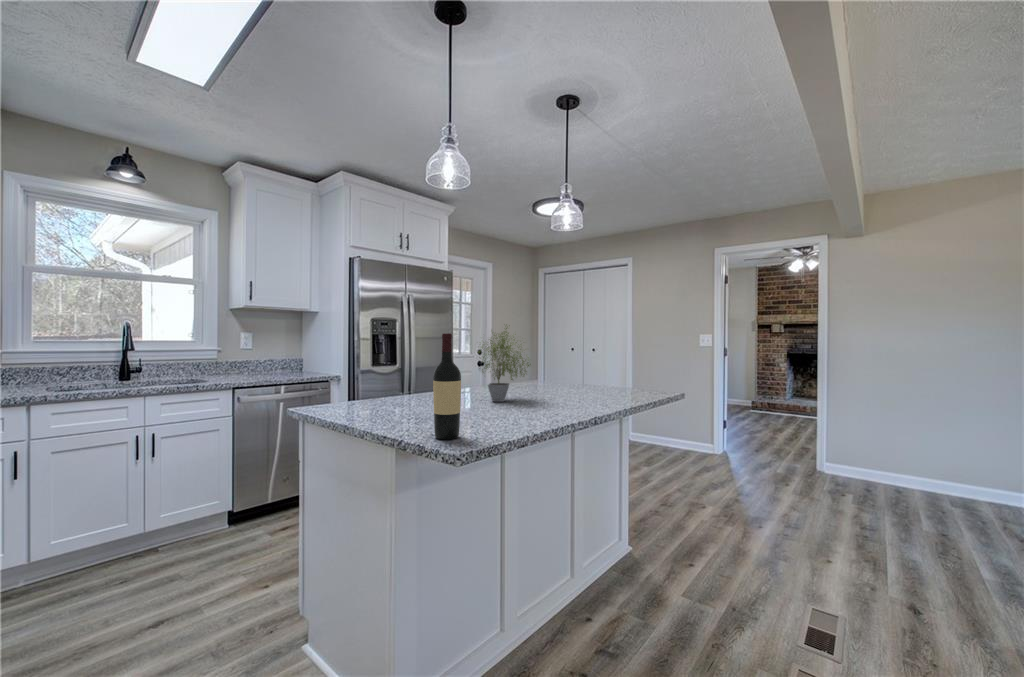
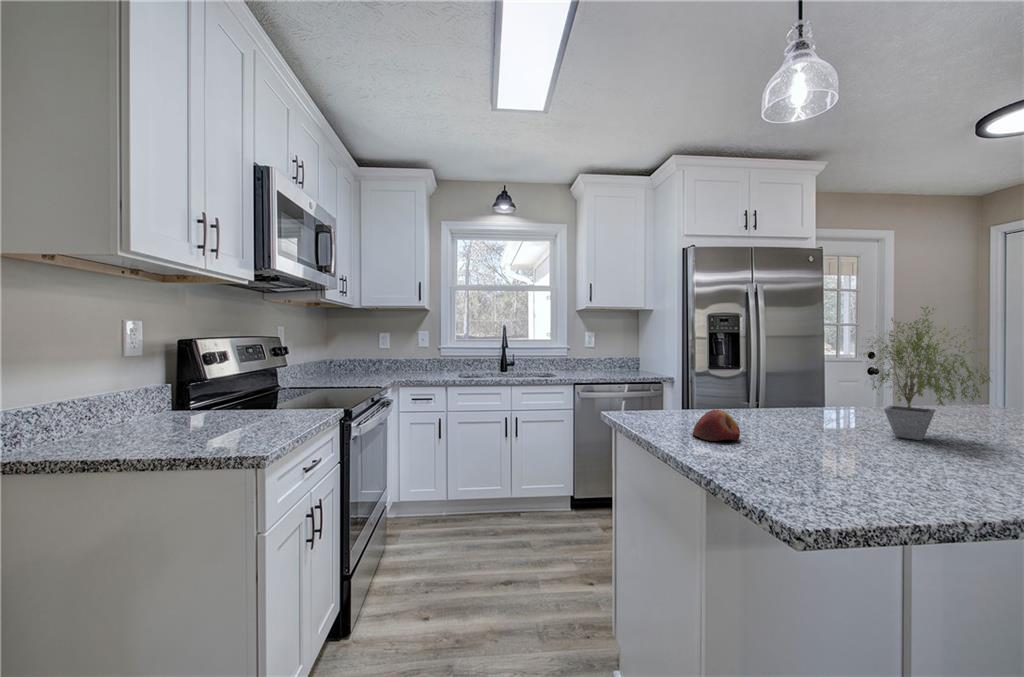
wine bottle: present [433,333,461,439] -> none [760,320,814,495]
apple: none [380,395,413,418] -> present [693,410,740,441]

